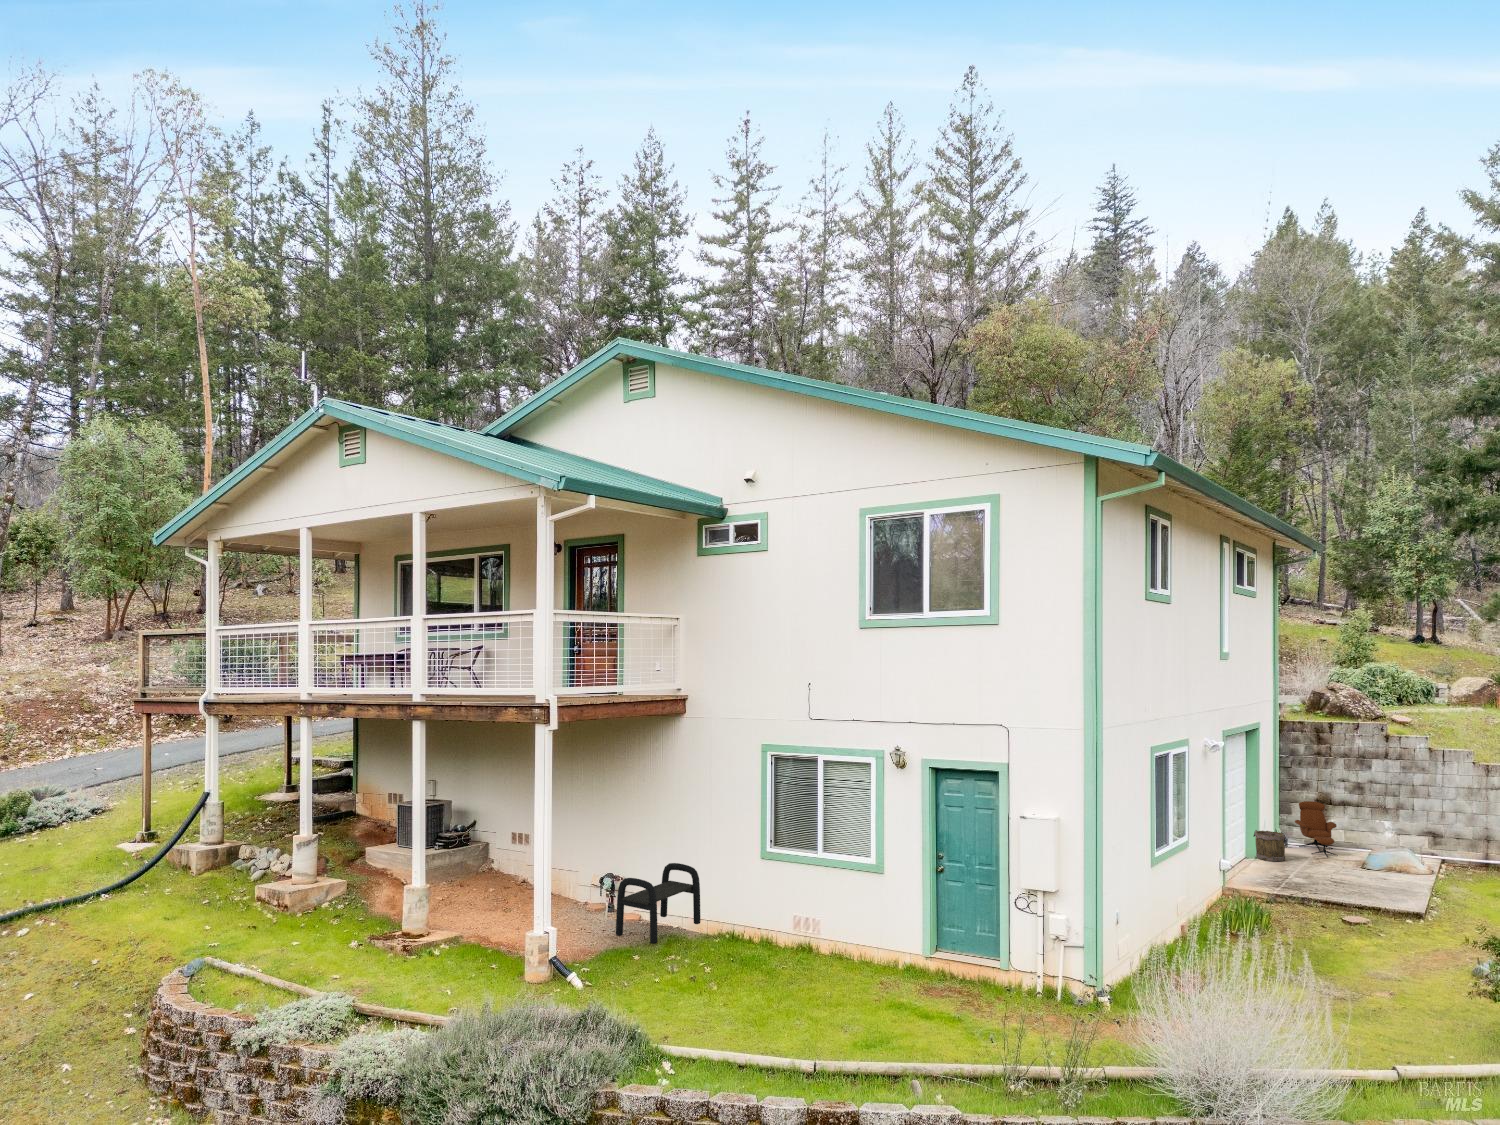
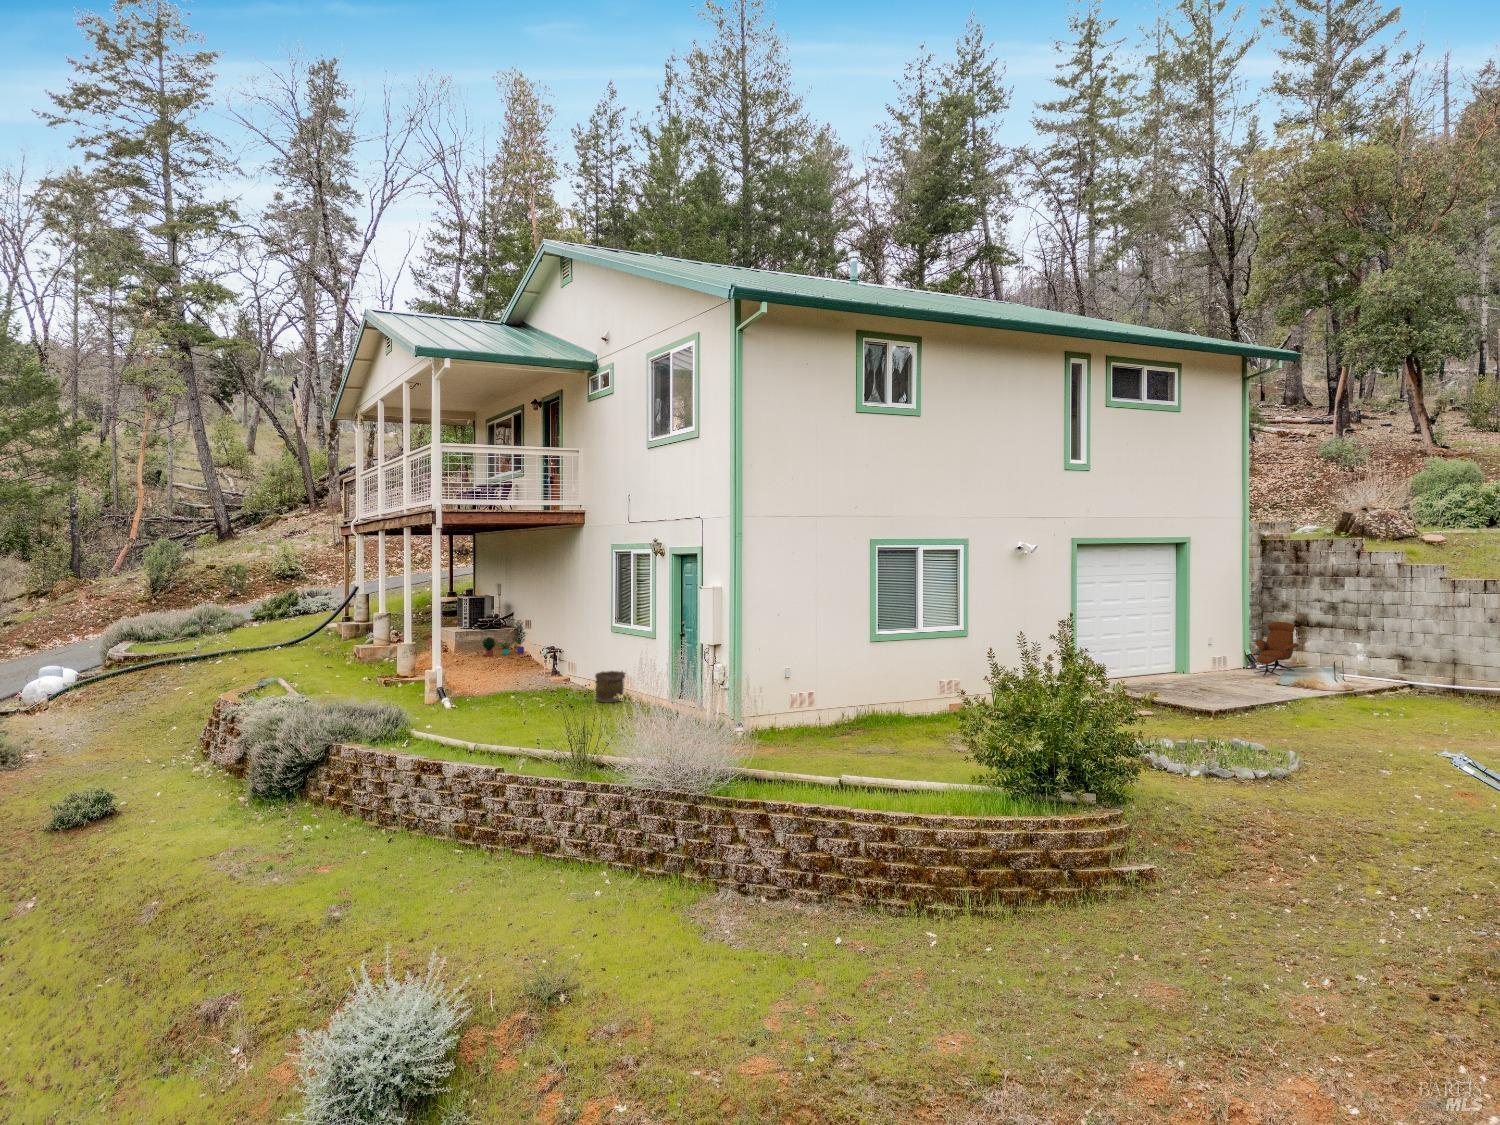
bucket: present [1254,830,1285,861] -> present [595,671,625,703]
potted plant: none [463,833,517,888] -> present [483,620,526,656]
bench: present [616,863,700,943] -> none [518,637,587,689]

